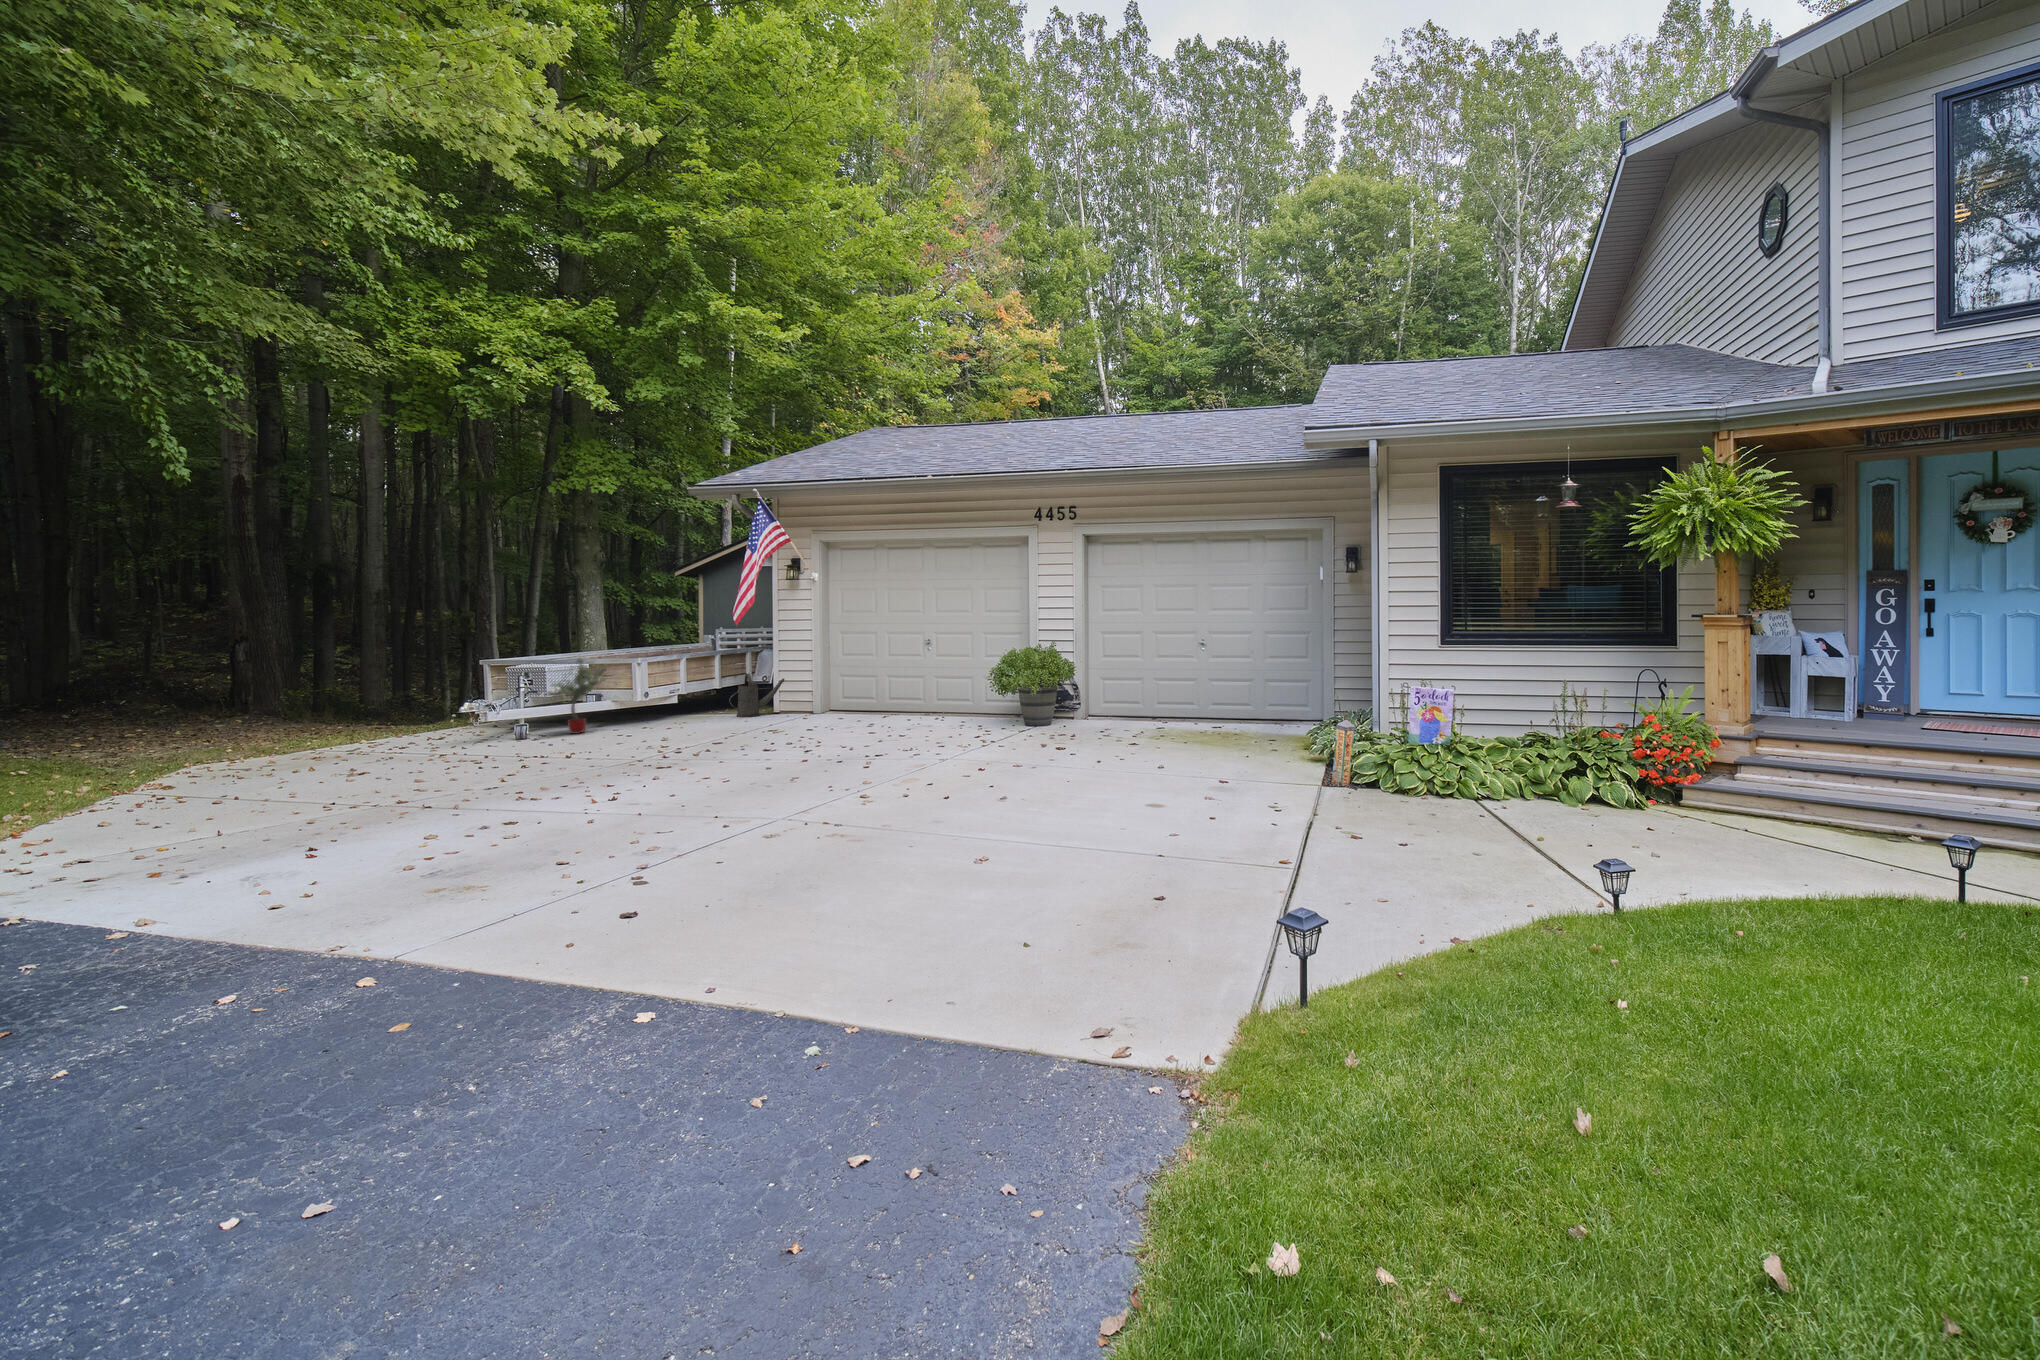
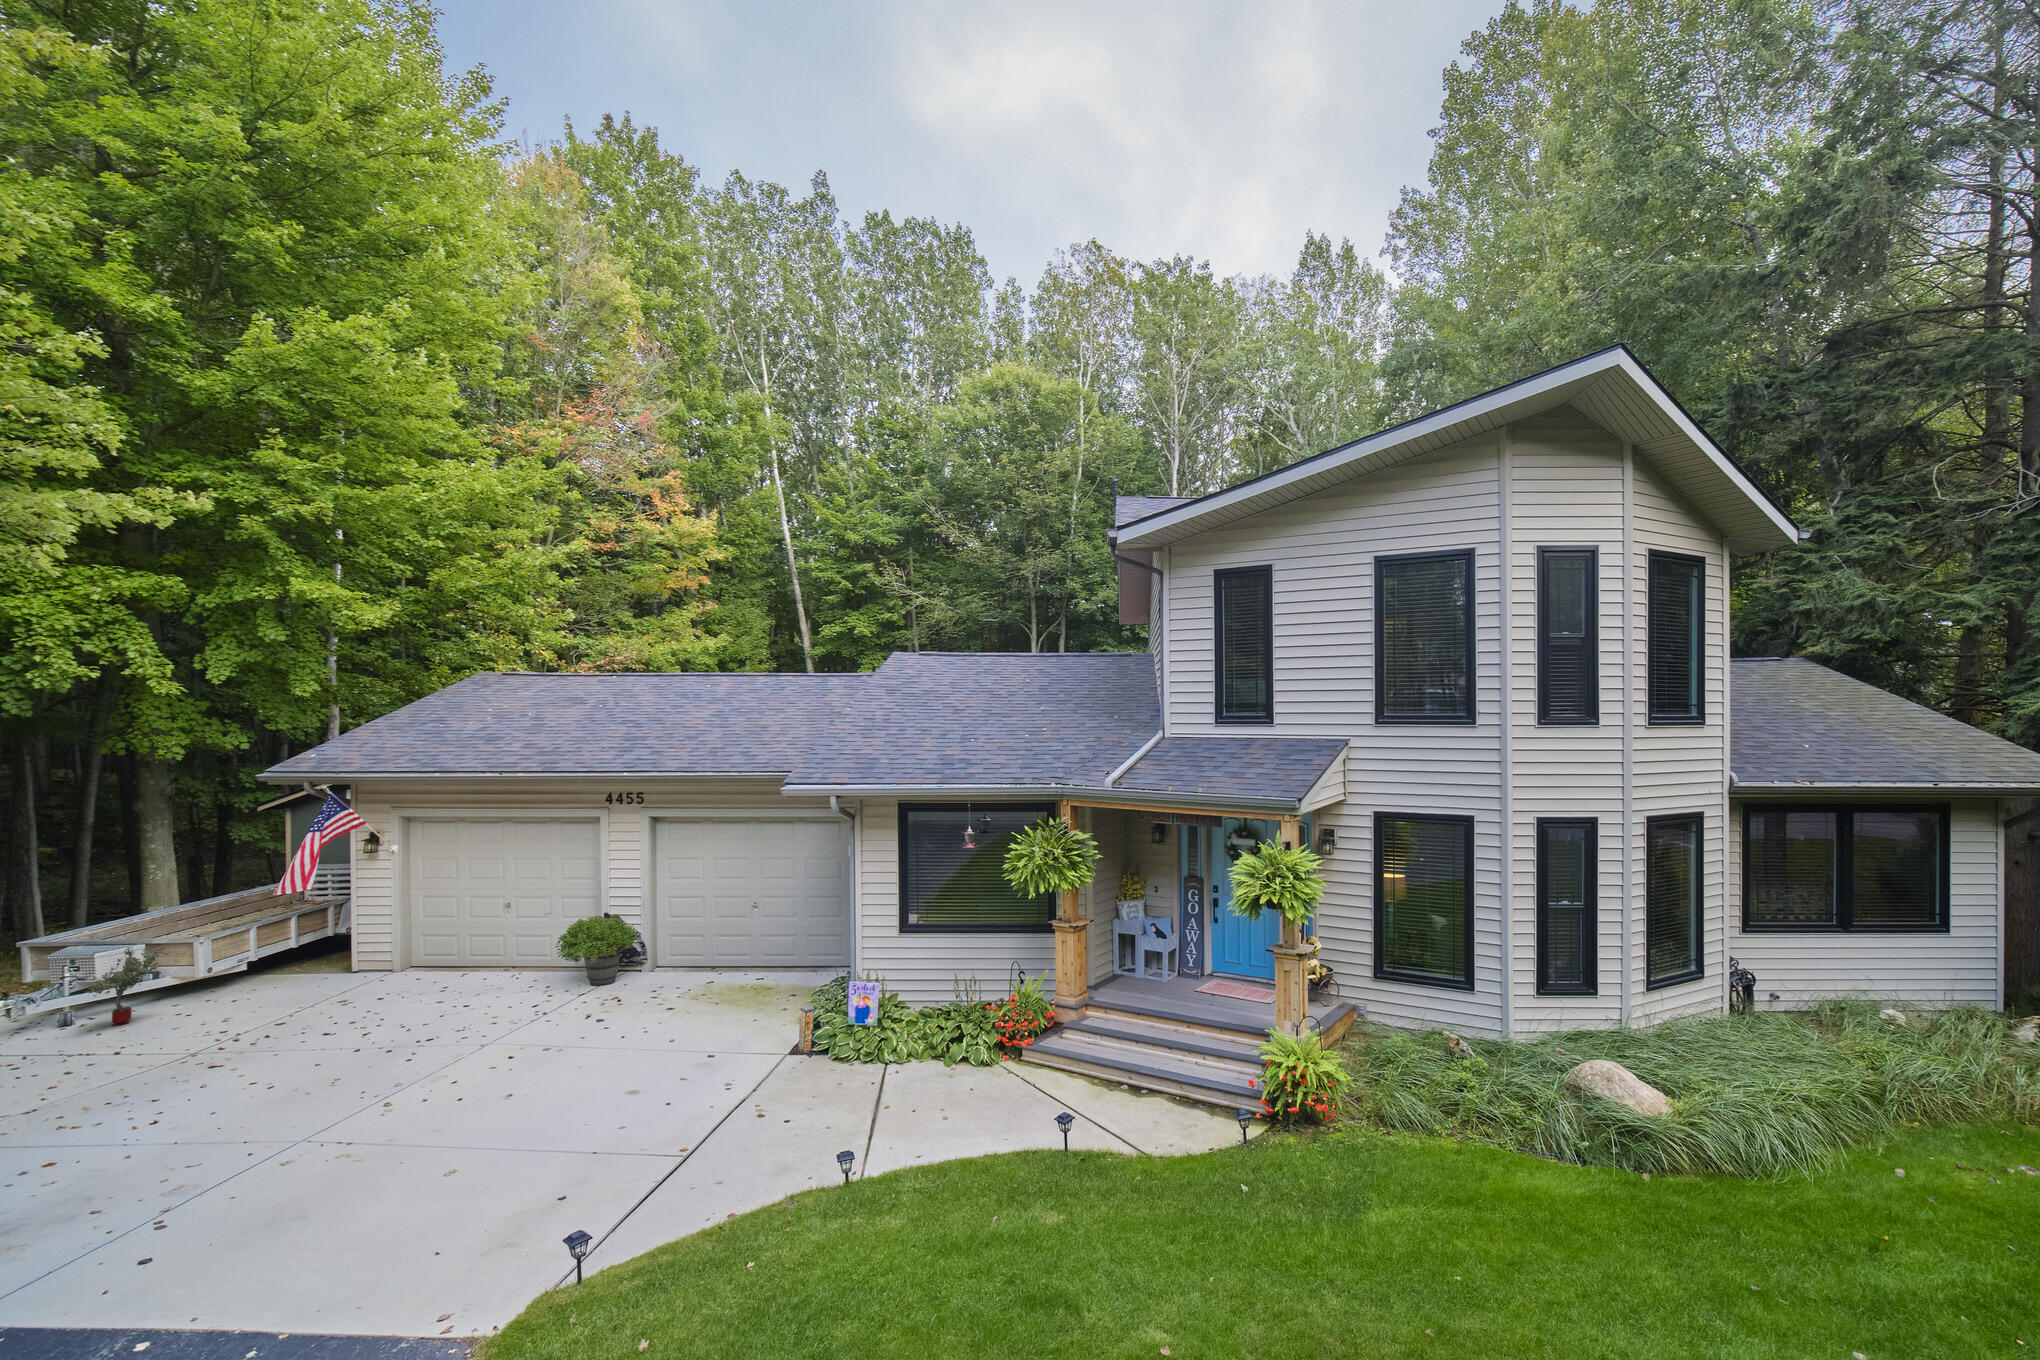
watering can: present [729,673,784,717] -> none [293,942,355,986]

